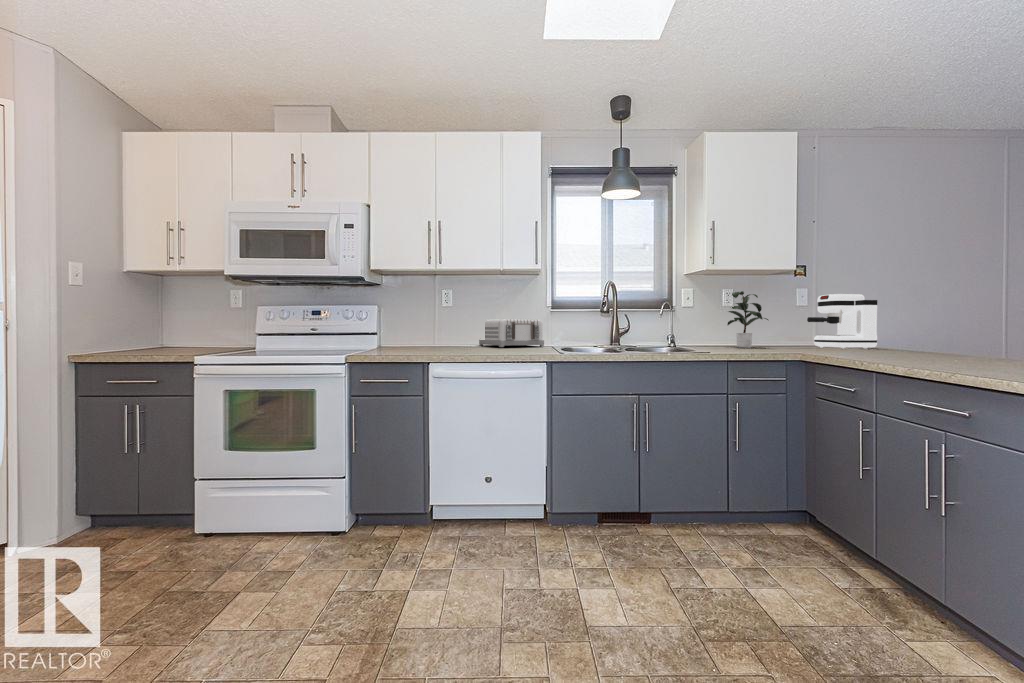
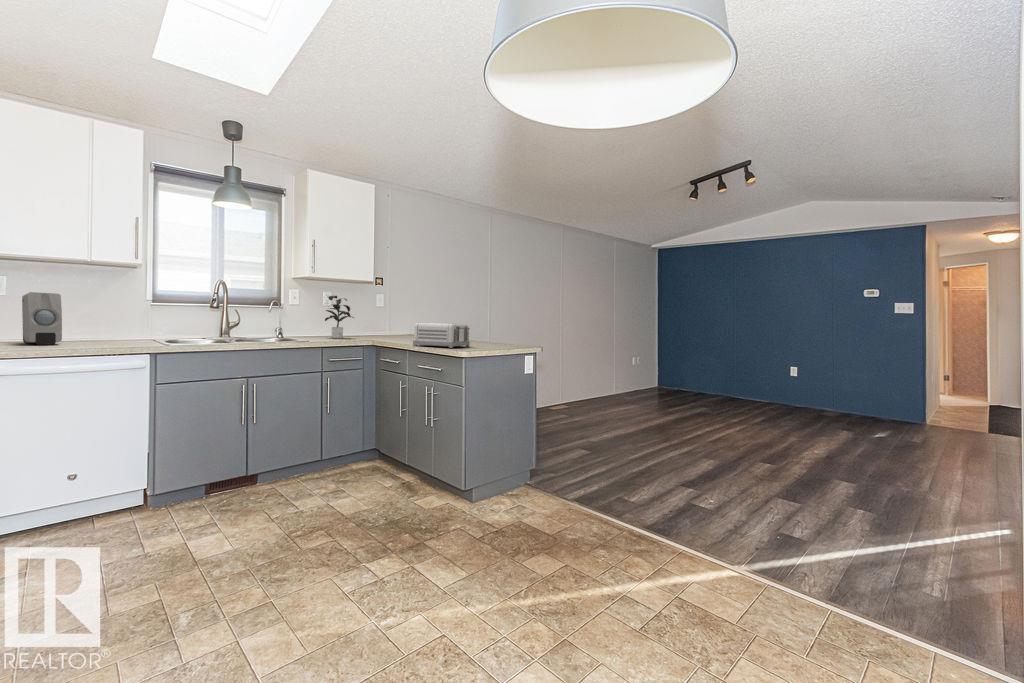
coffee maker: present [807,294,877,349] -> none [382,302,424,339]
soap dispenser: none [451,304,477,353] -> present [22,292,62,345]
toaster: present [479,319,544,347] -> present [413,323,470,348]

